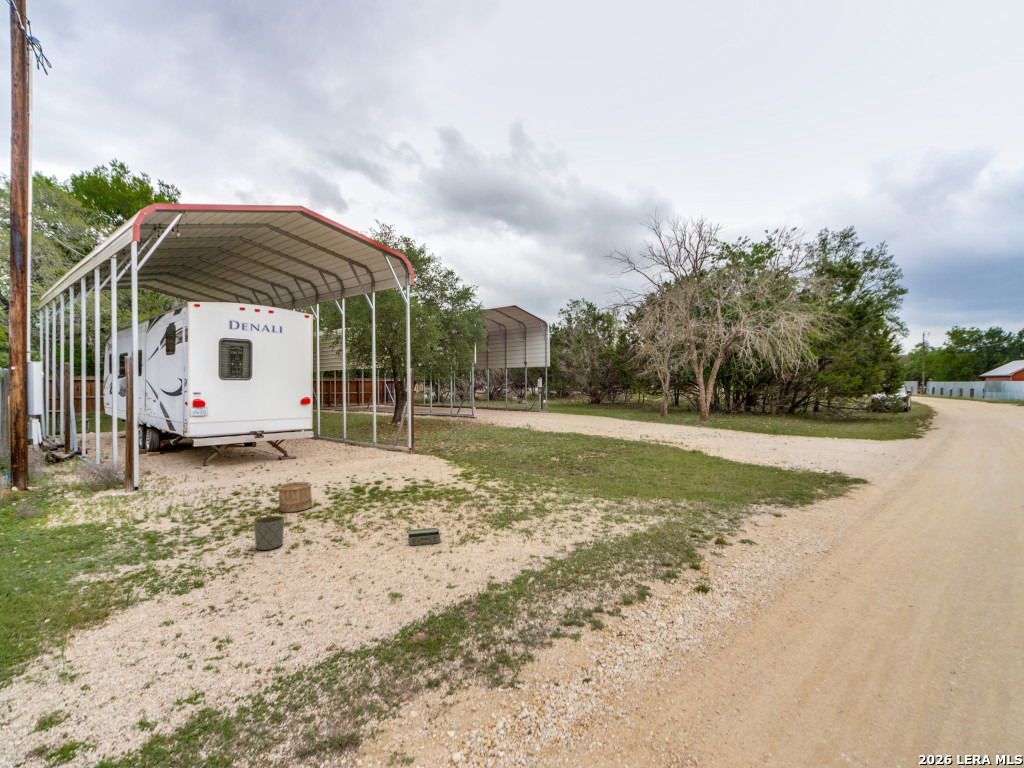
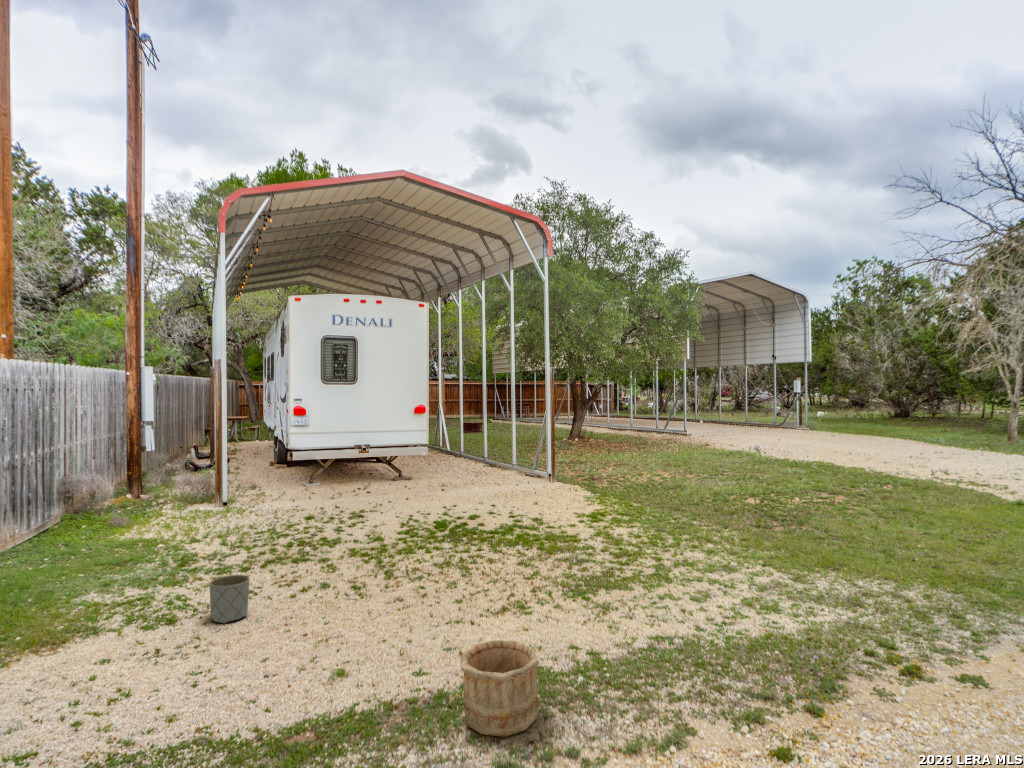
wooden bucket: present [278,482,312,512] -> present [461,640,539,737]
toolbox: present [408,528,440,546] -> none [380,628,438,660]

